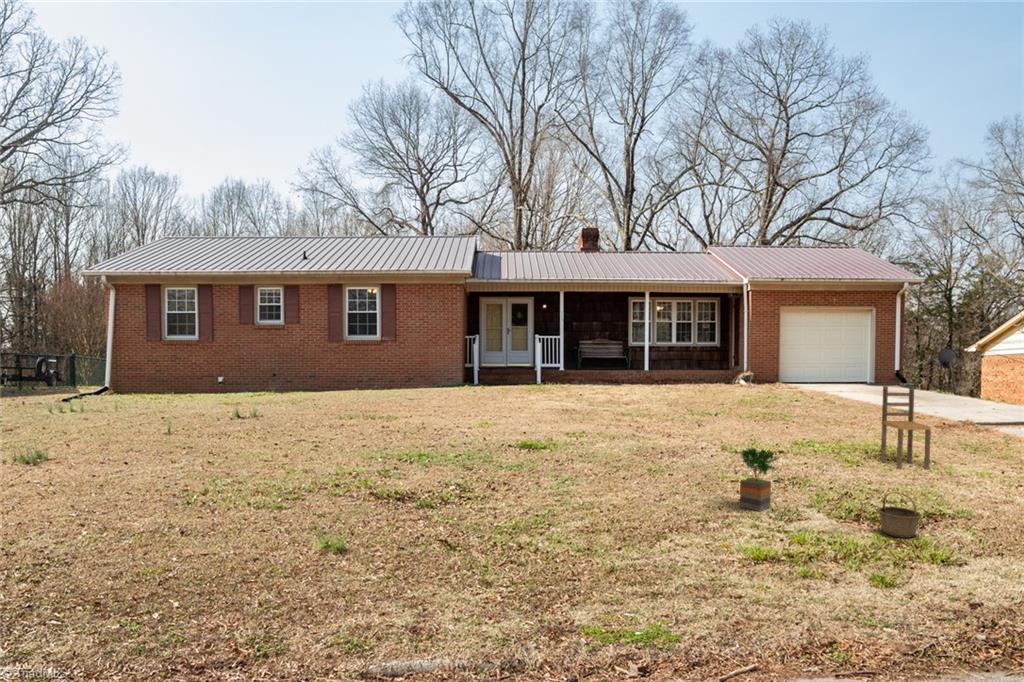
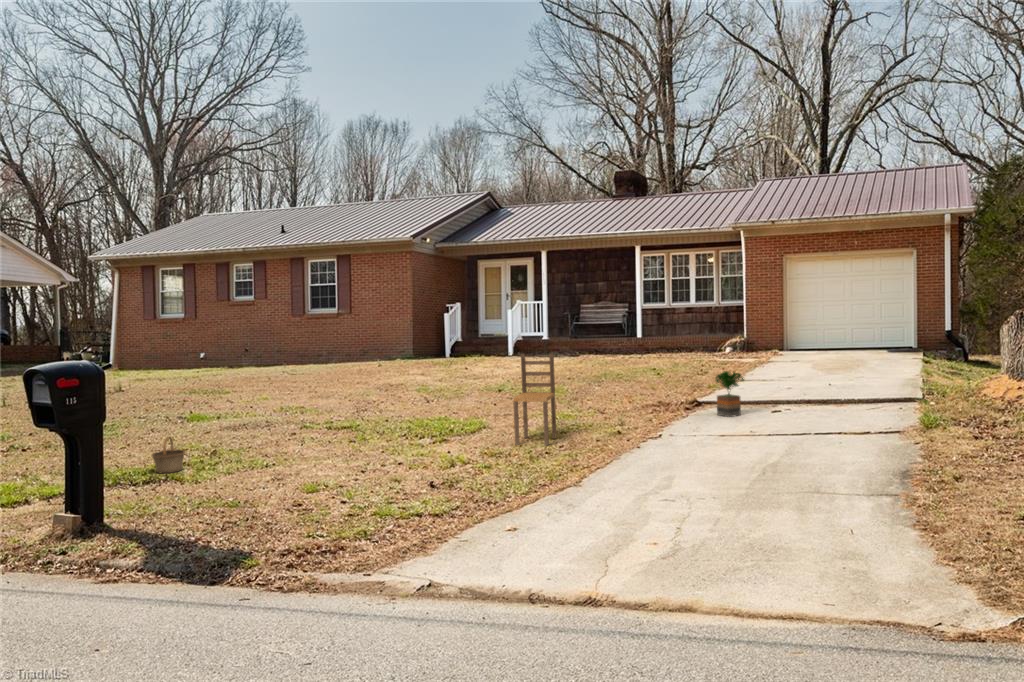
potted tree: present [740,448,778,511] -> present [716,371,744,417]
basket: present [878,492,921,538] -> present [152,437,185,473]

